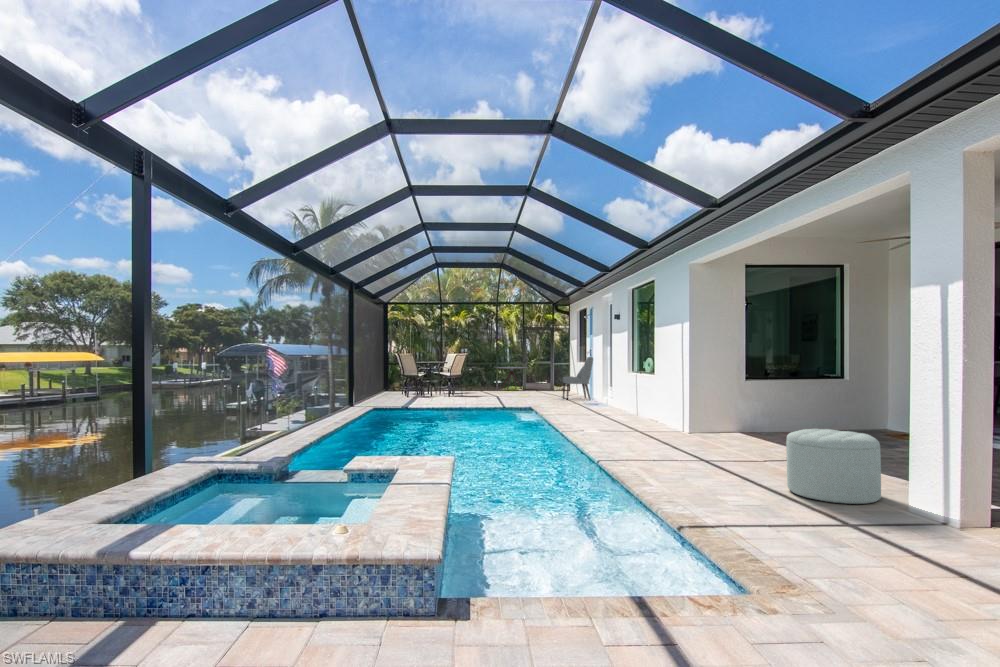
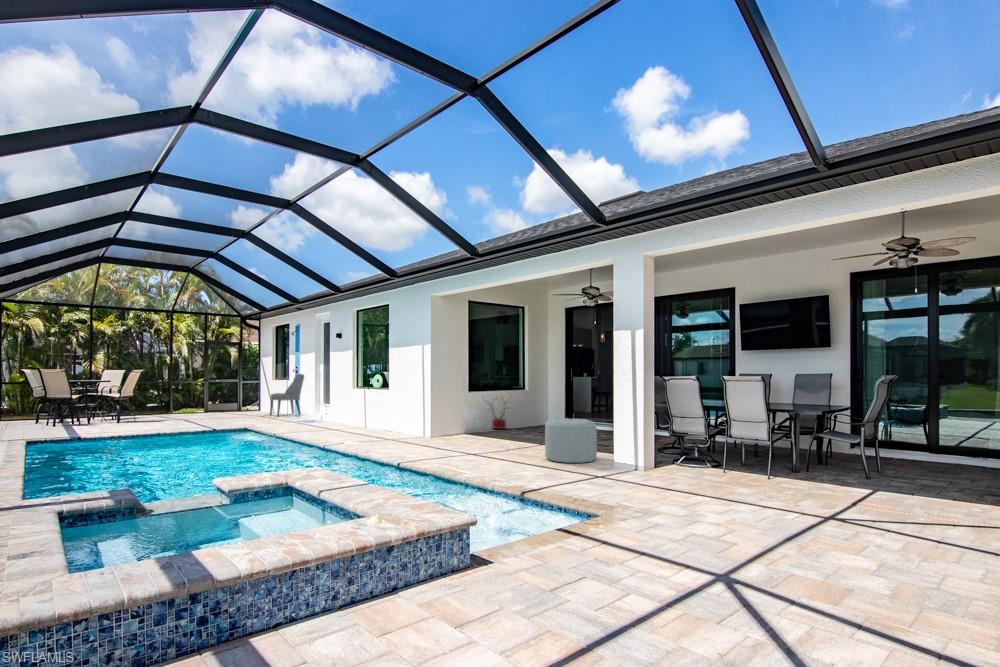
round table: present [498,367,526,389] -> none [172,386,213,411]
decorative plant: none [763,387,826,436] -> present [492,403,516,429]

